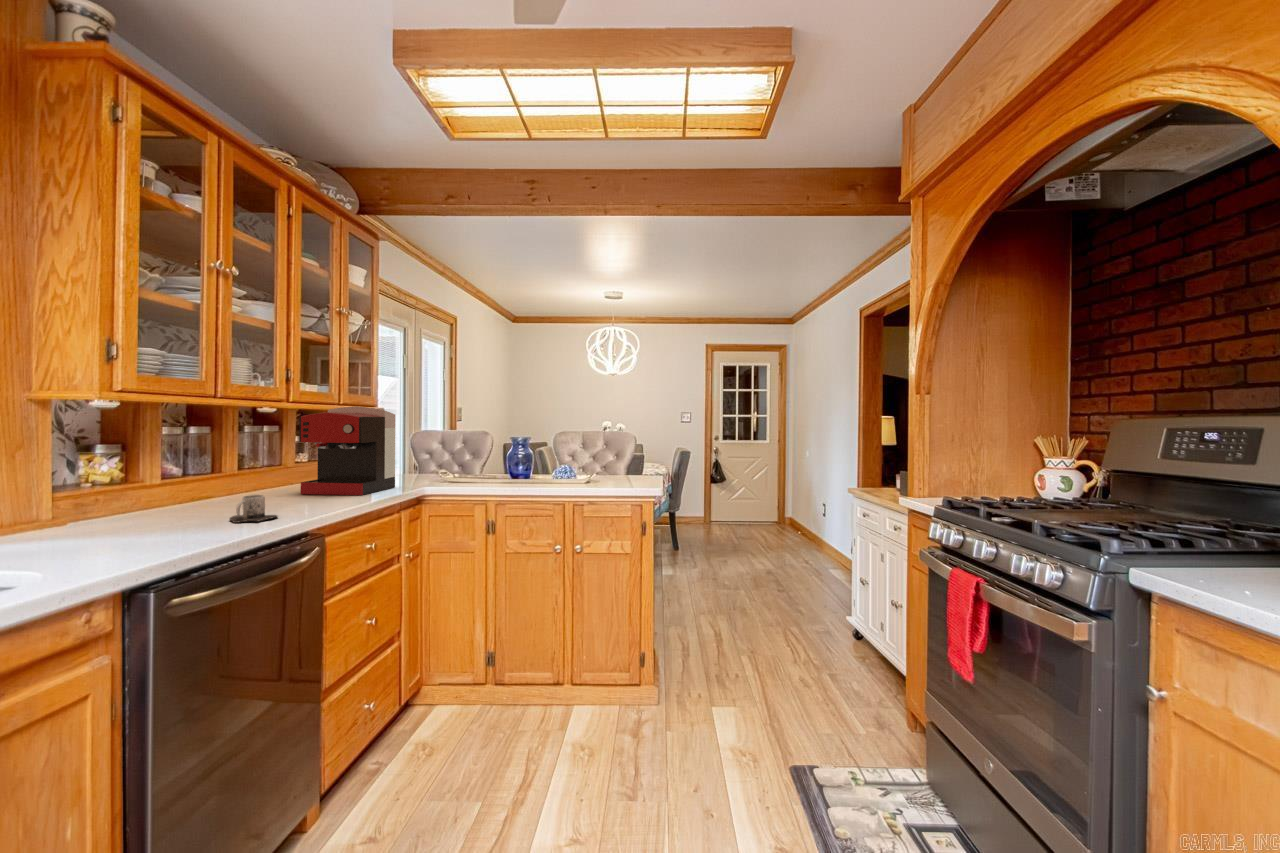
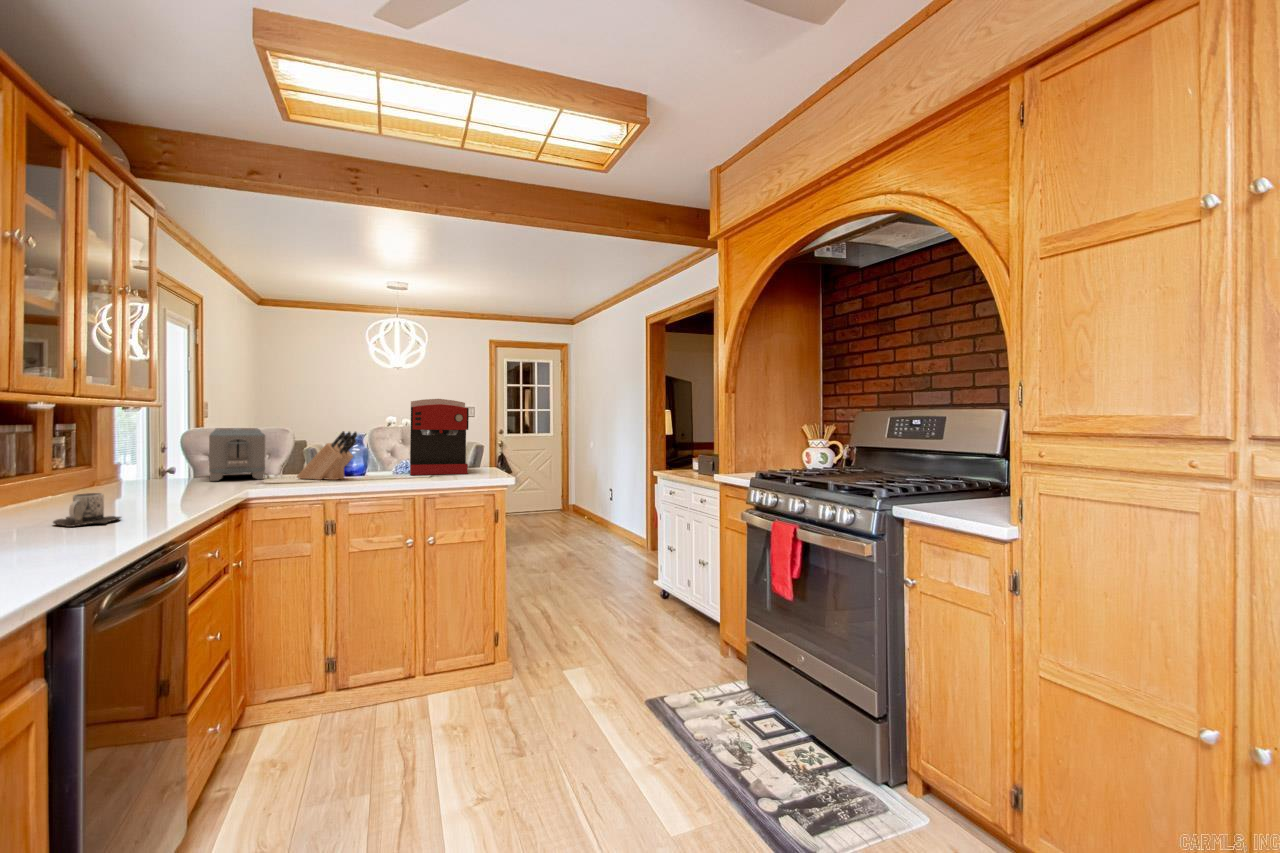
coffee maker: present [299,406,395,495] -> present [410,399,469,475]
toaster: none [405,437,455,484] -> present [209,428,265,481]
knife block: none [470,442,514,487] -> present [297,431,357,480]

